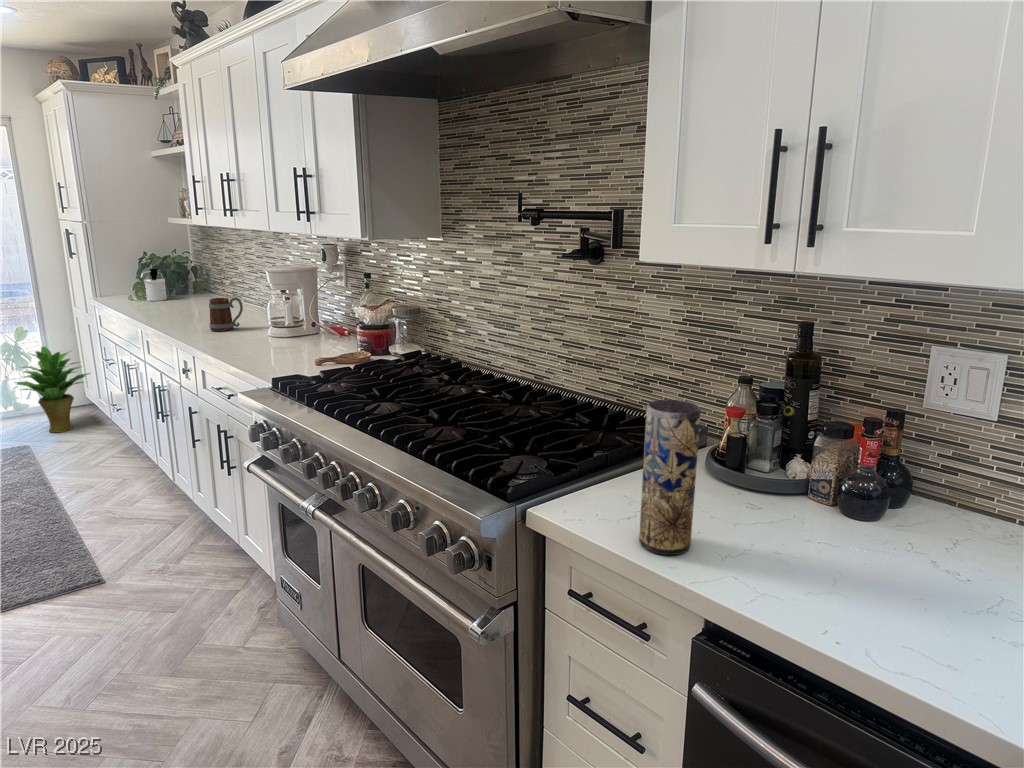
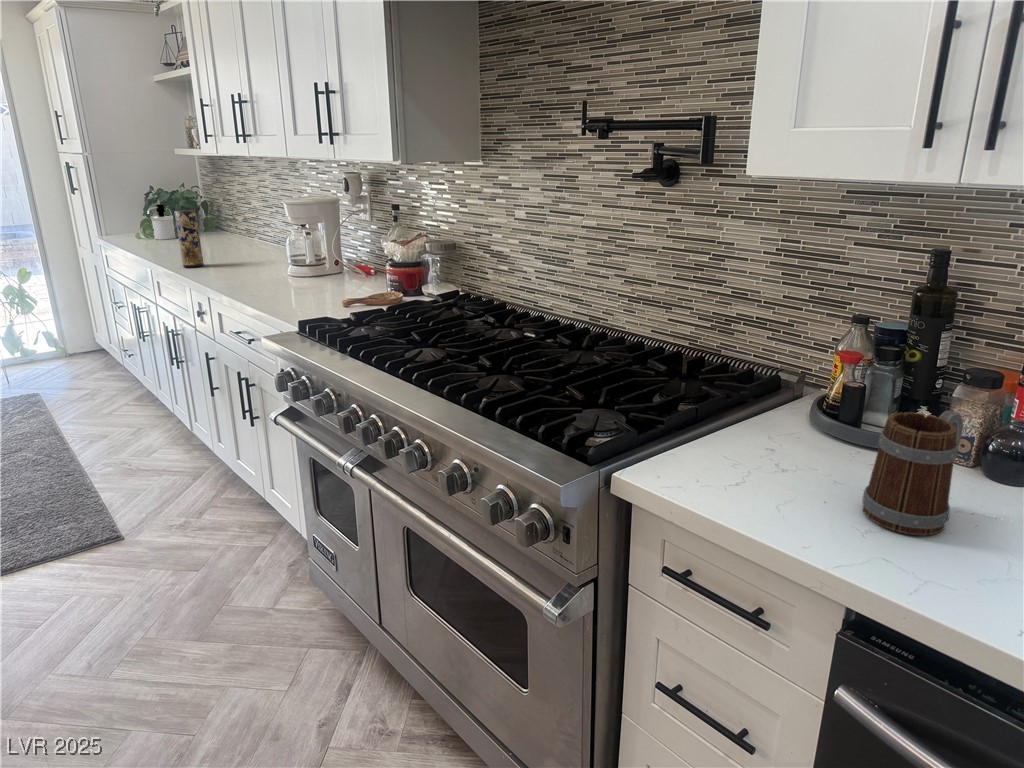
mug: present [209,297,243,331] -> present [862,411,963,535]
potted plant: present [15,346,90,433] -> none [20,289,99,380]
vase: present [639,400,701,555] -> present [175,210,204,268]

